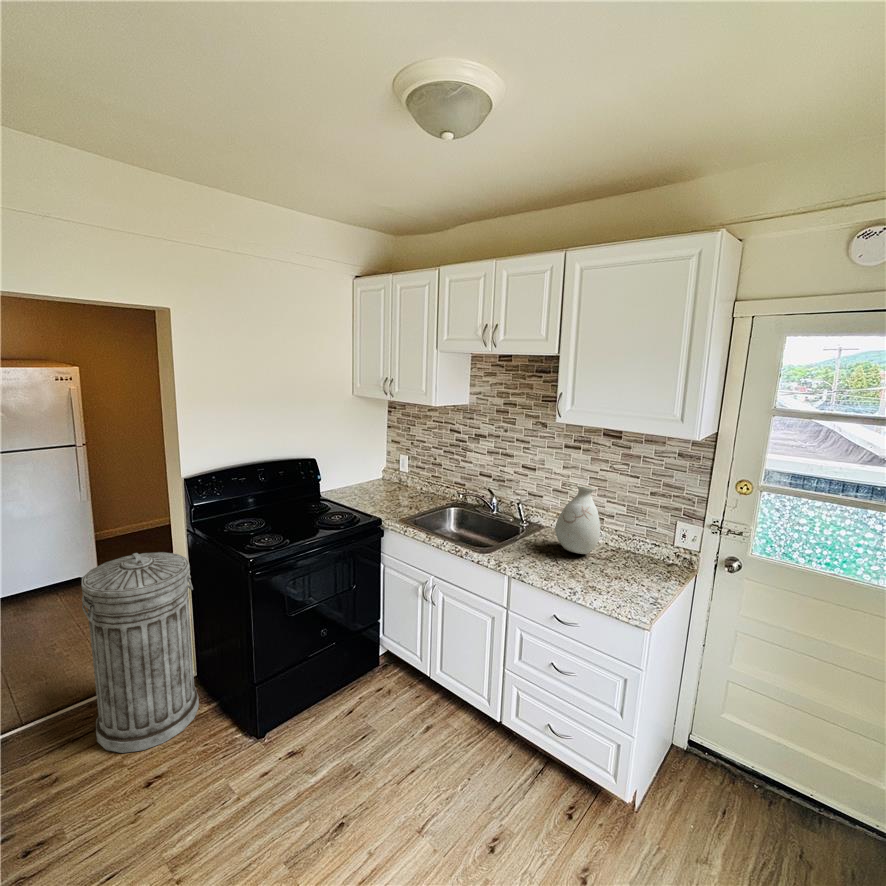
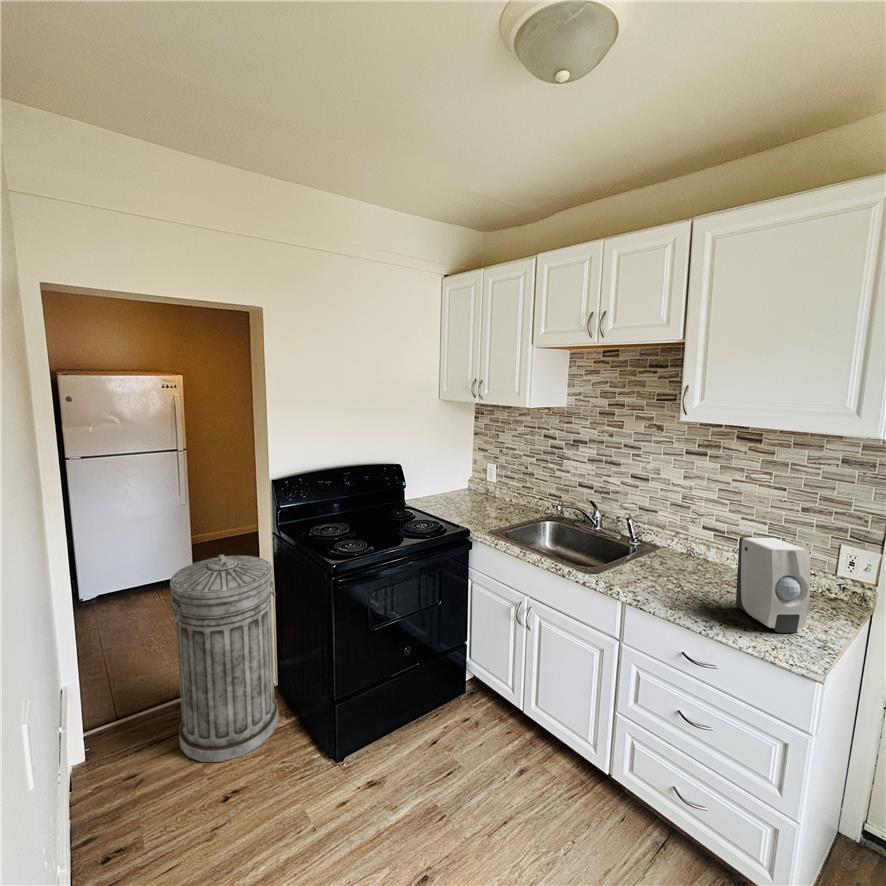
vase: present [555,485,600,554] -> none [677,497,736,580]
soap dispenser: none [597,518,649,594] -> present [736,537,811,633]

